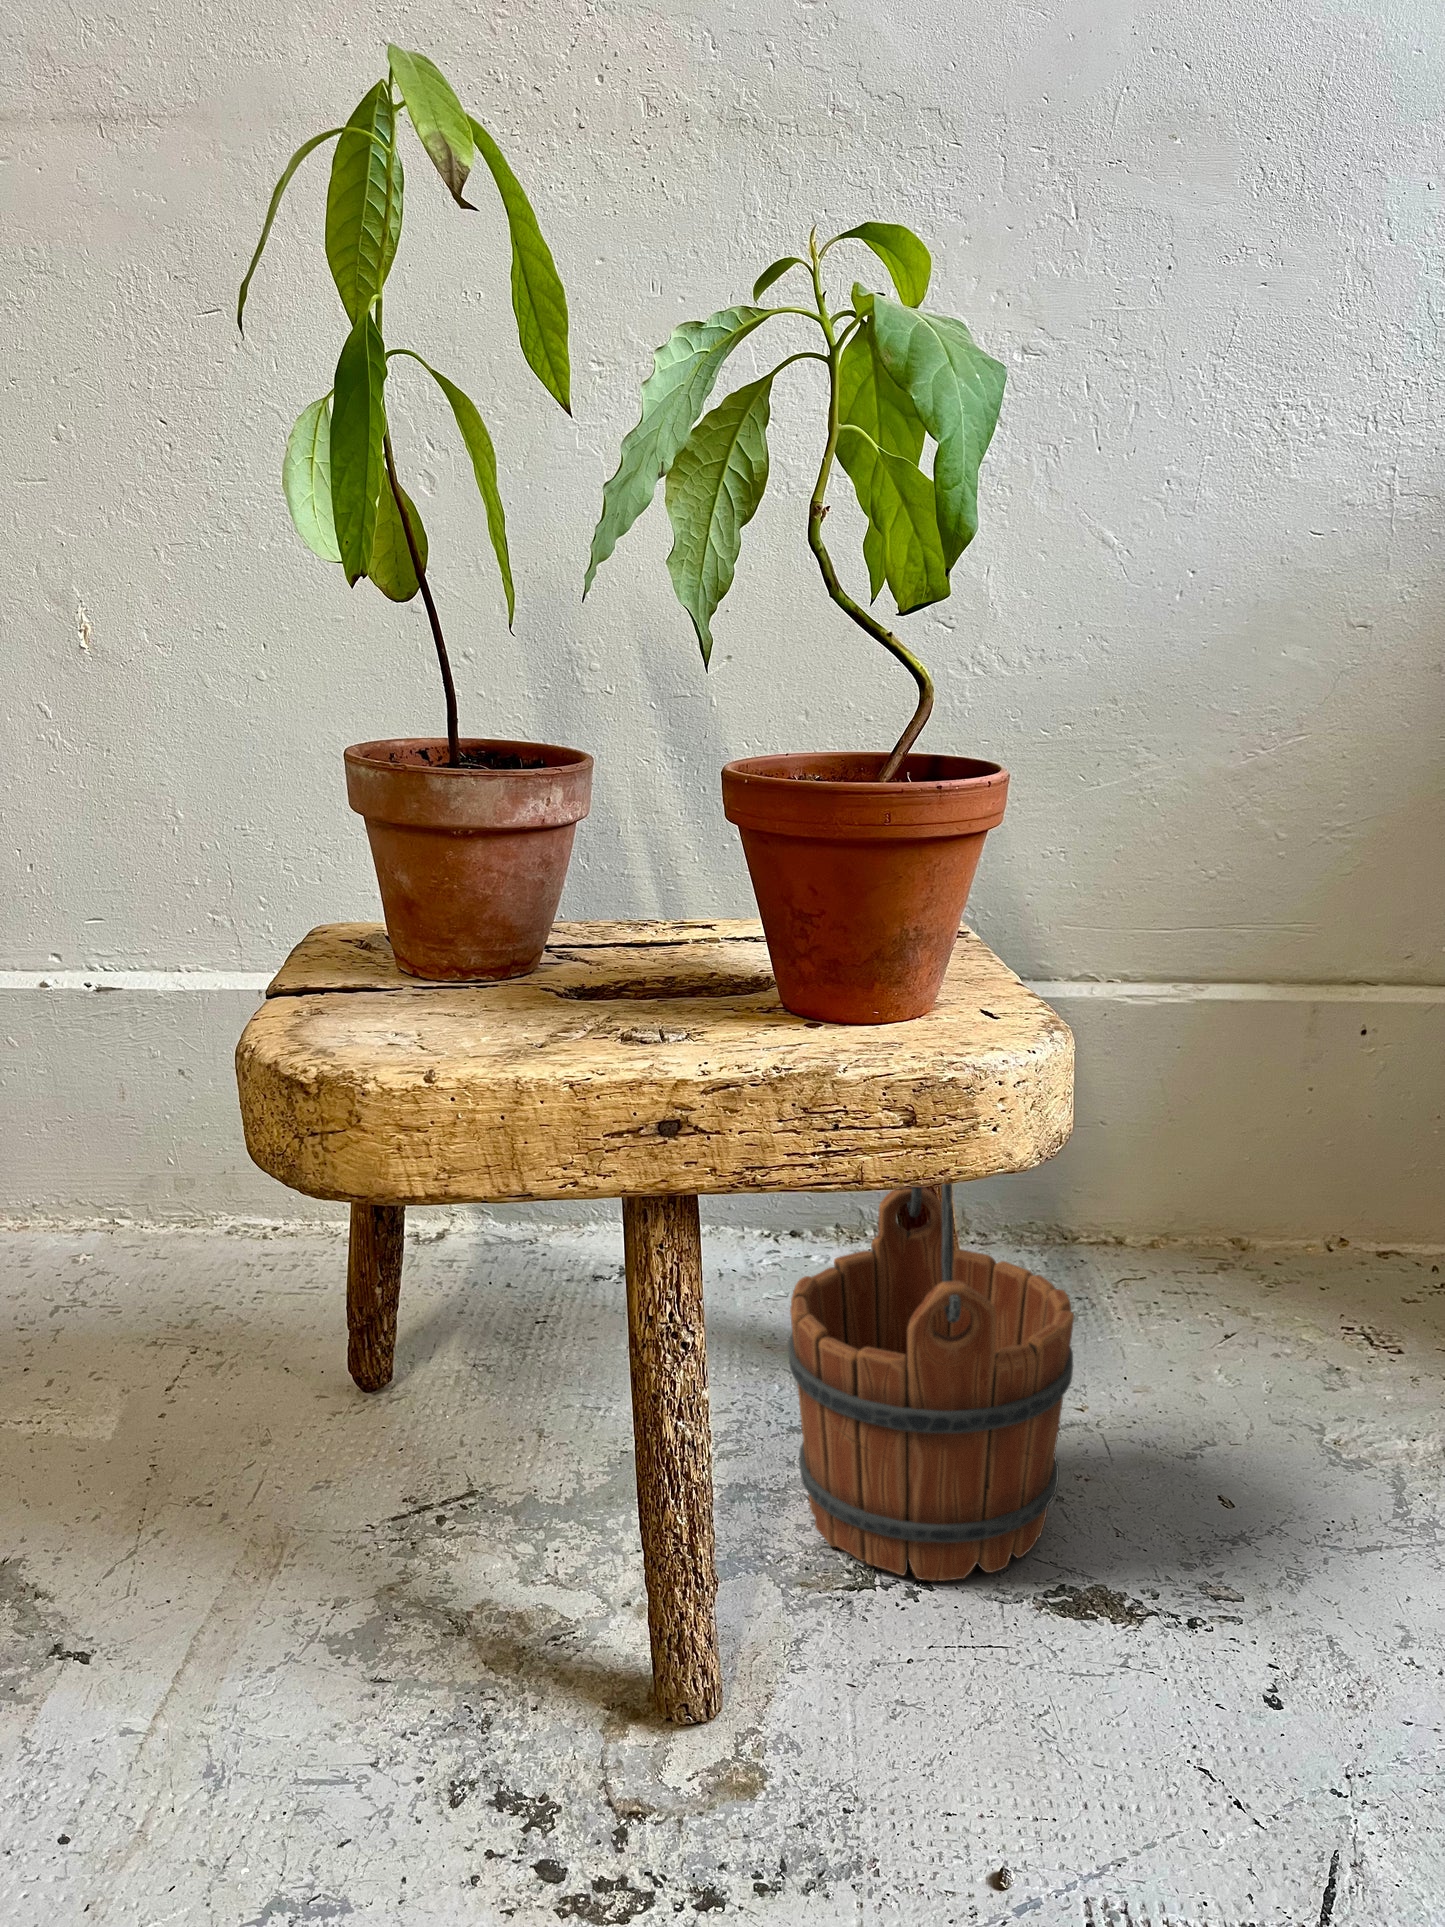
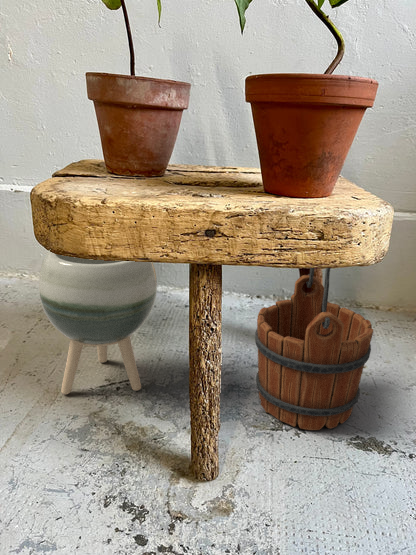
planter: none [235,1129,532,1543] -> present [39,250,157,394]

